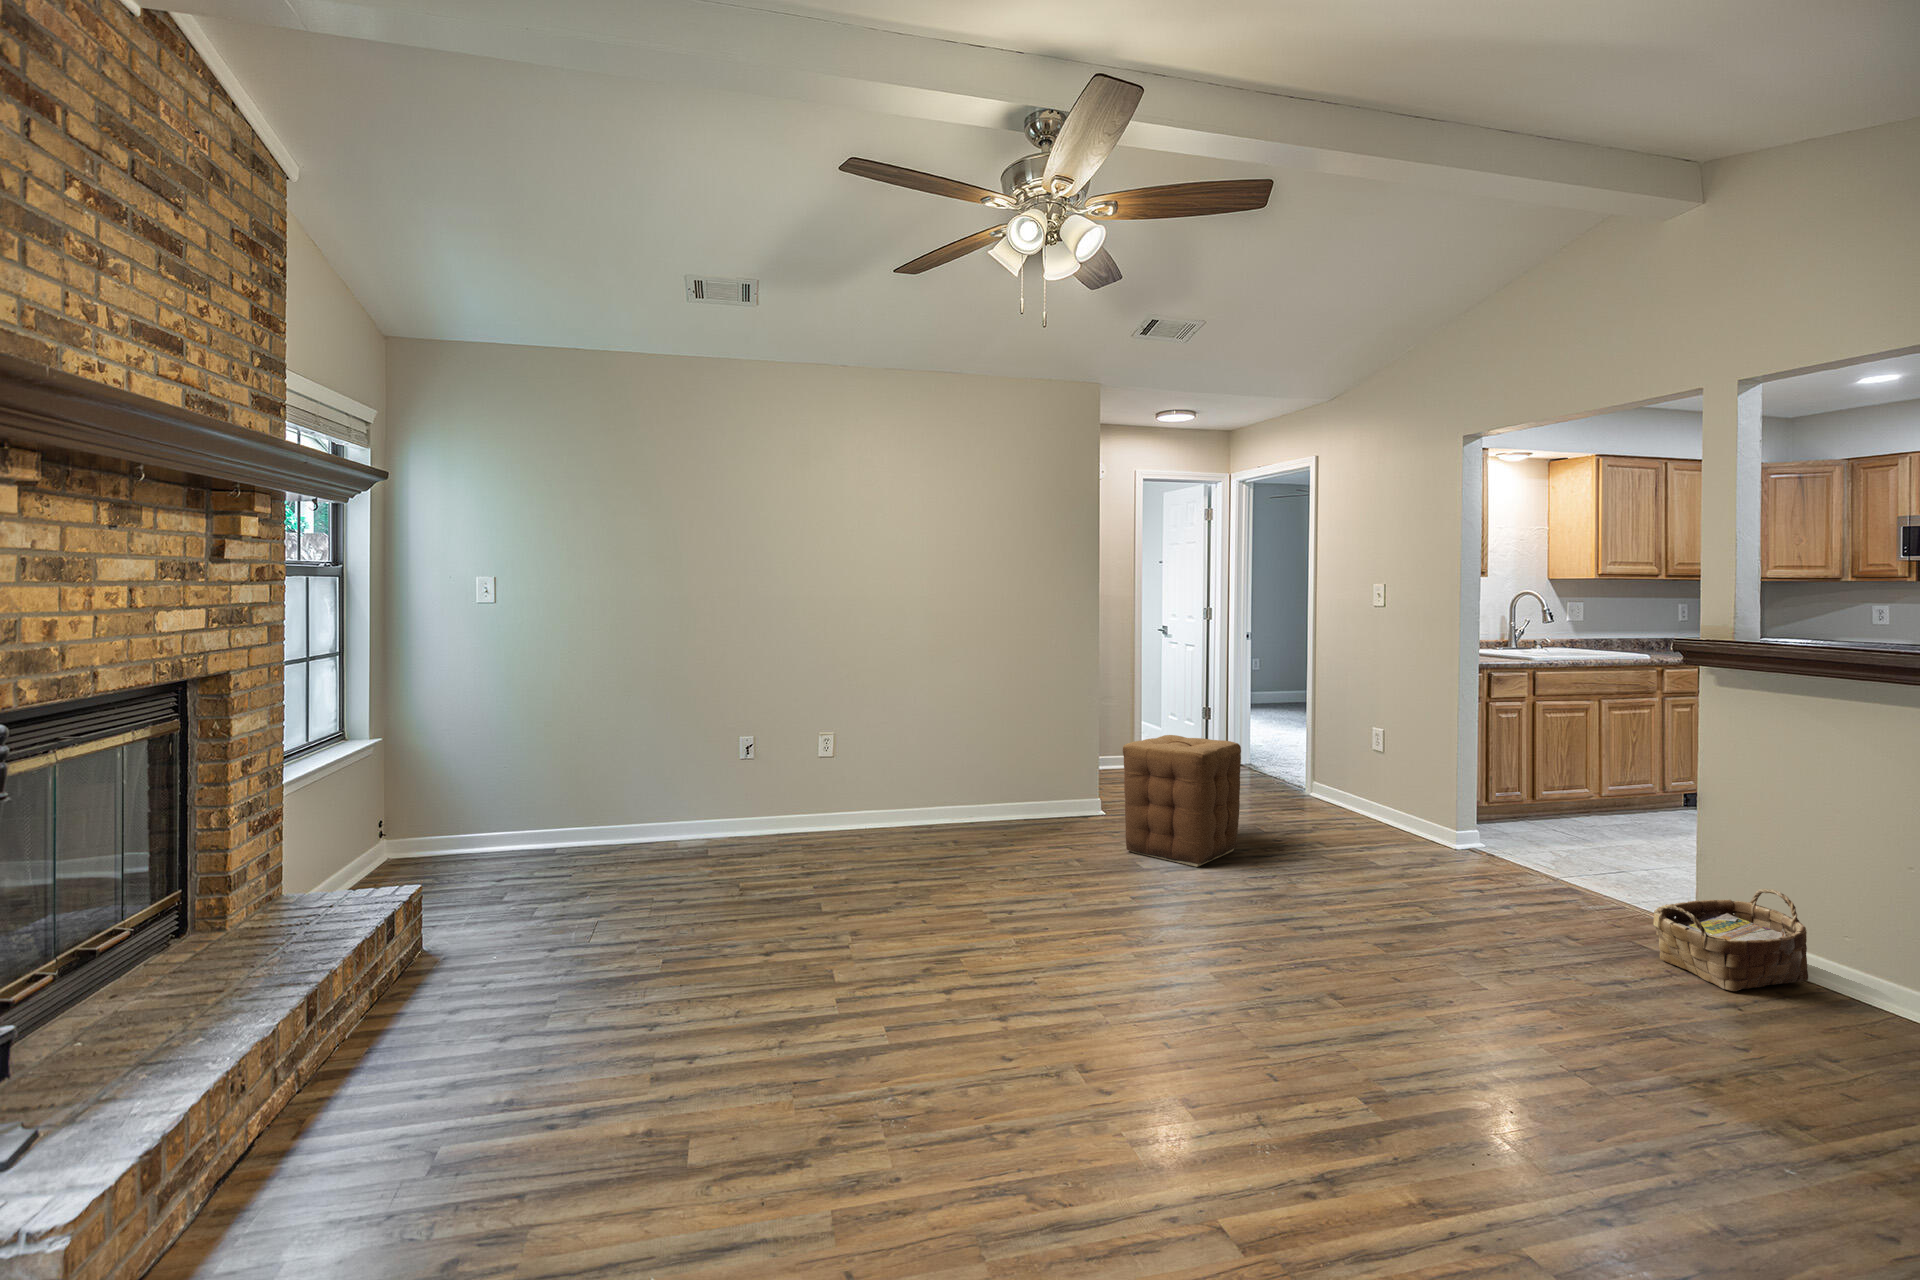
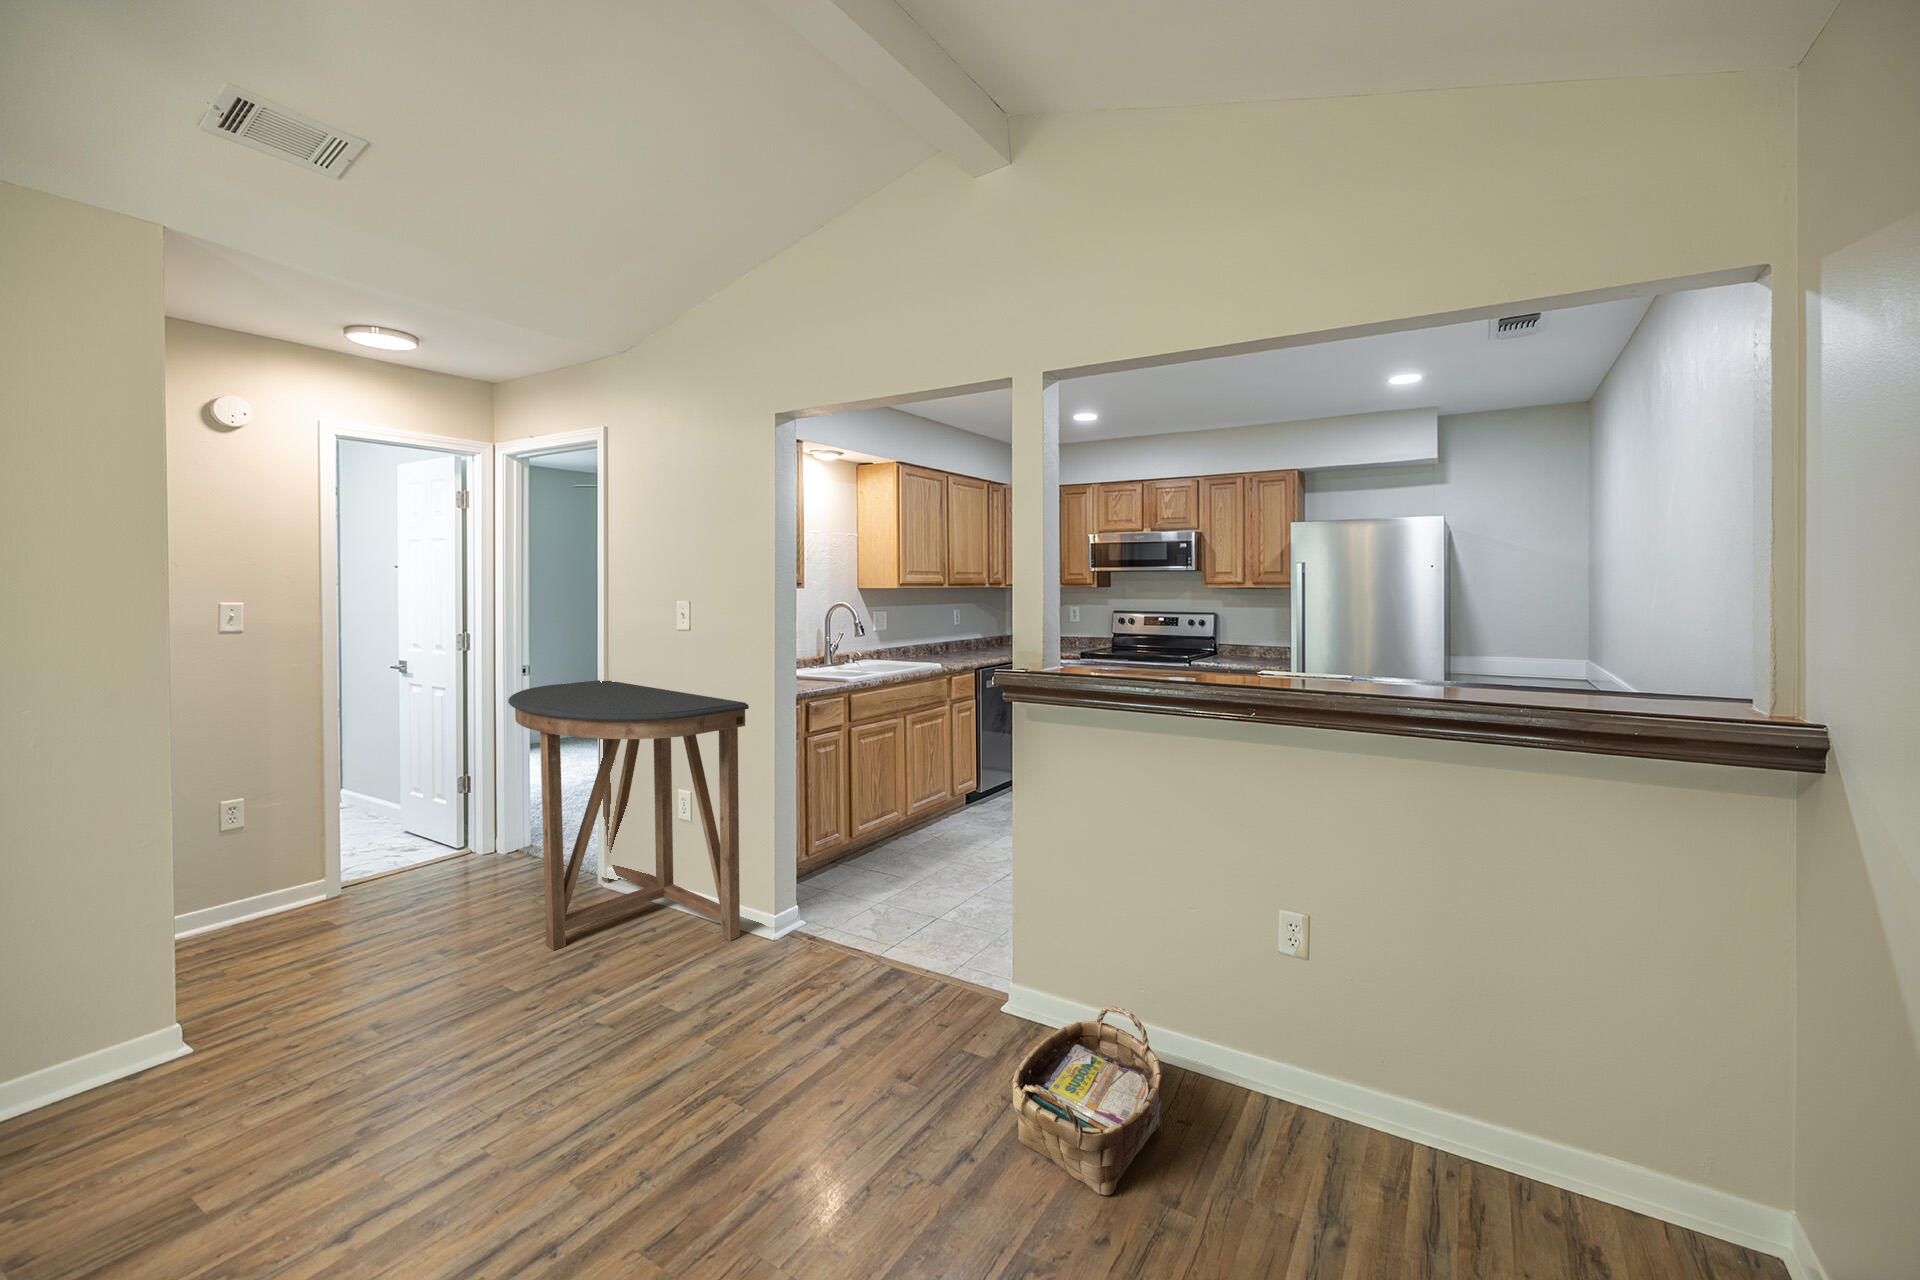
console table: none [1258,646,1441,841] -> present [508,680,749,950]
ottoman: present [1123,735,1241,867] -> none [133,887,437,1167]

